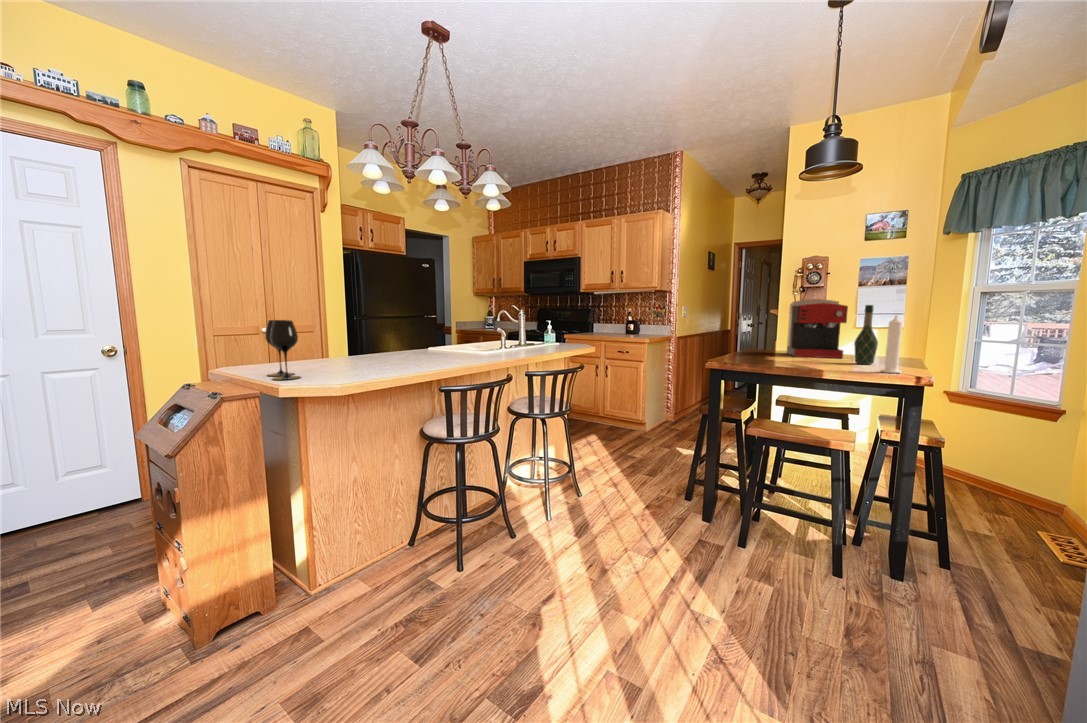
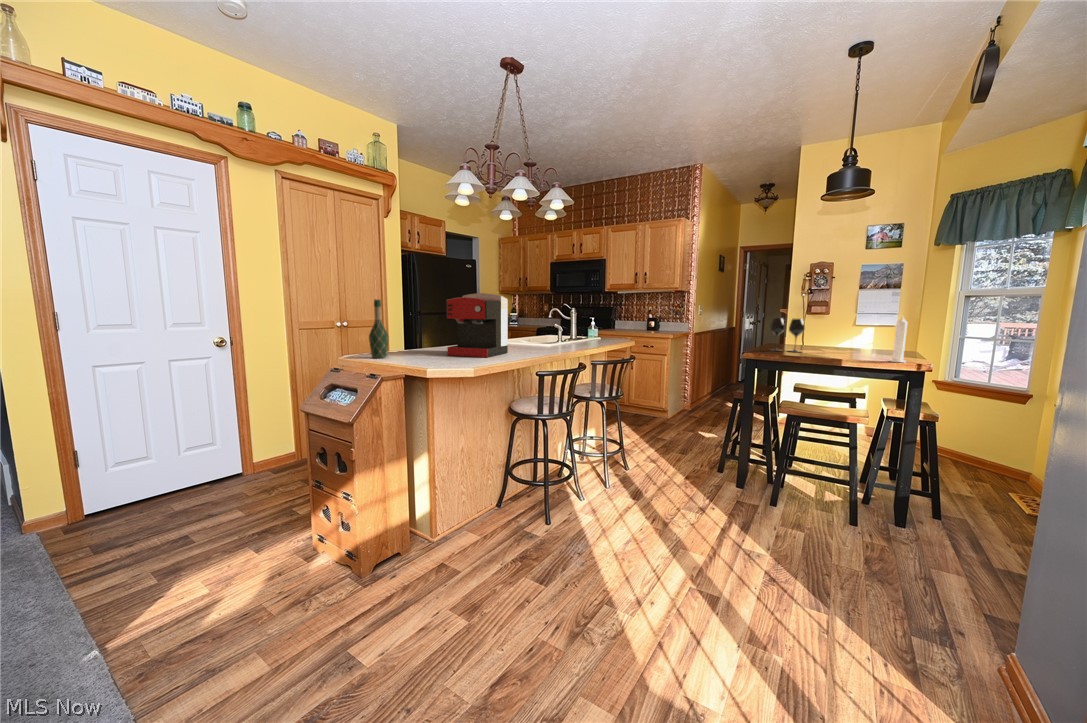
coffee maker: present [787,299,848,358] -> present [446,293,508,357]
wine bottle: present [854,305,878,364] -> present [369,299,389,358]
wine glass: present [265,320,300,380] -> present [770,318,805,352]

